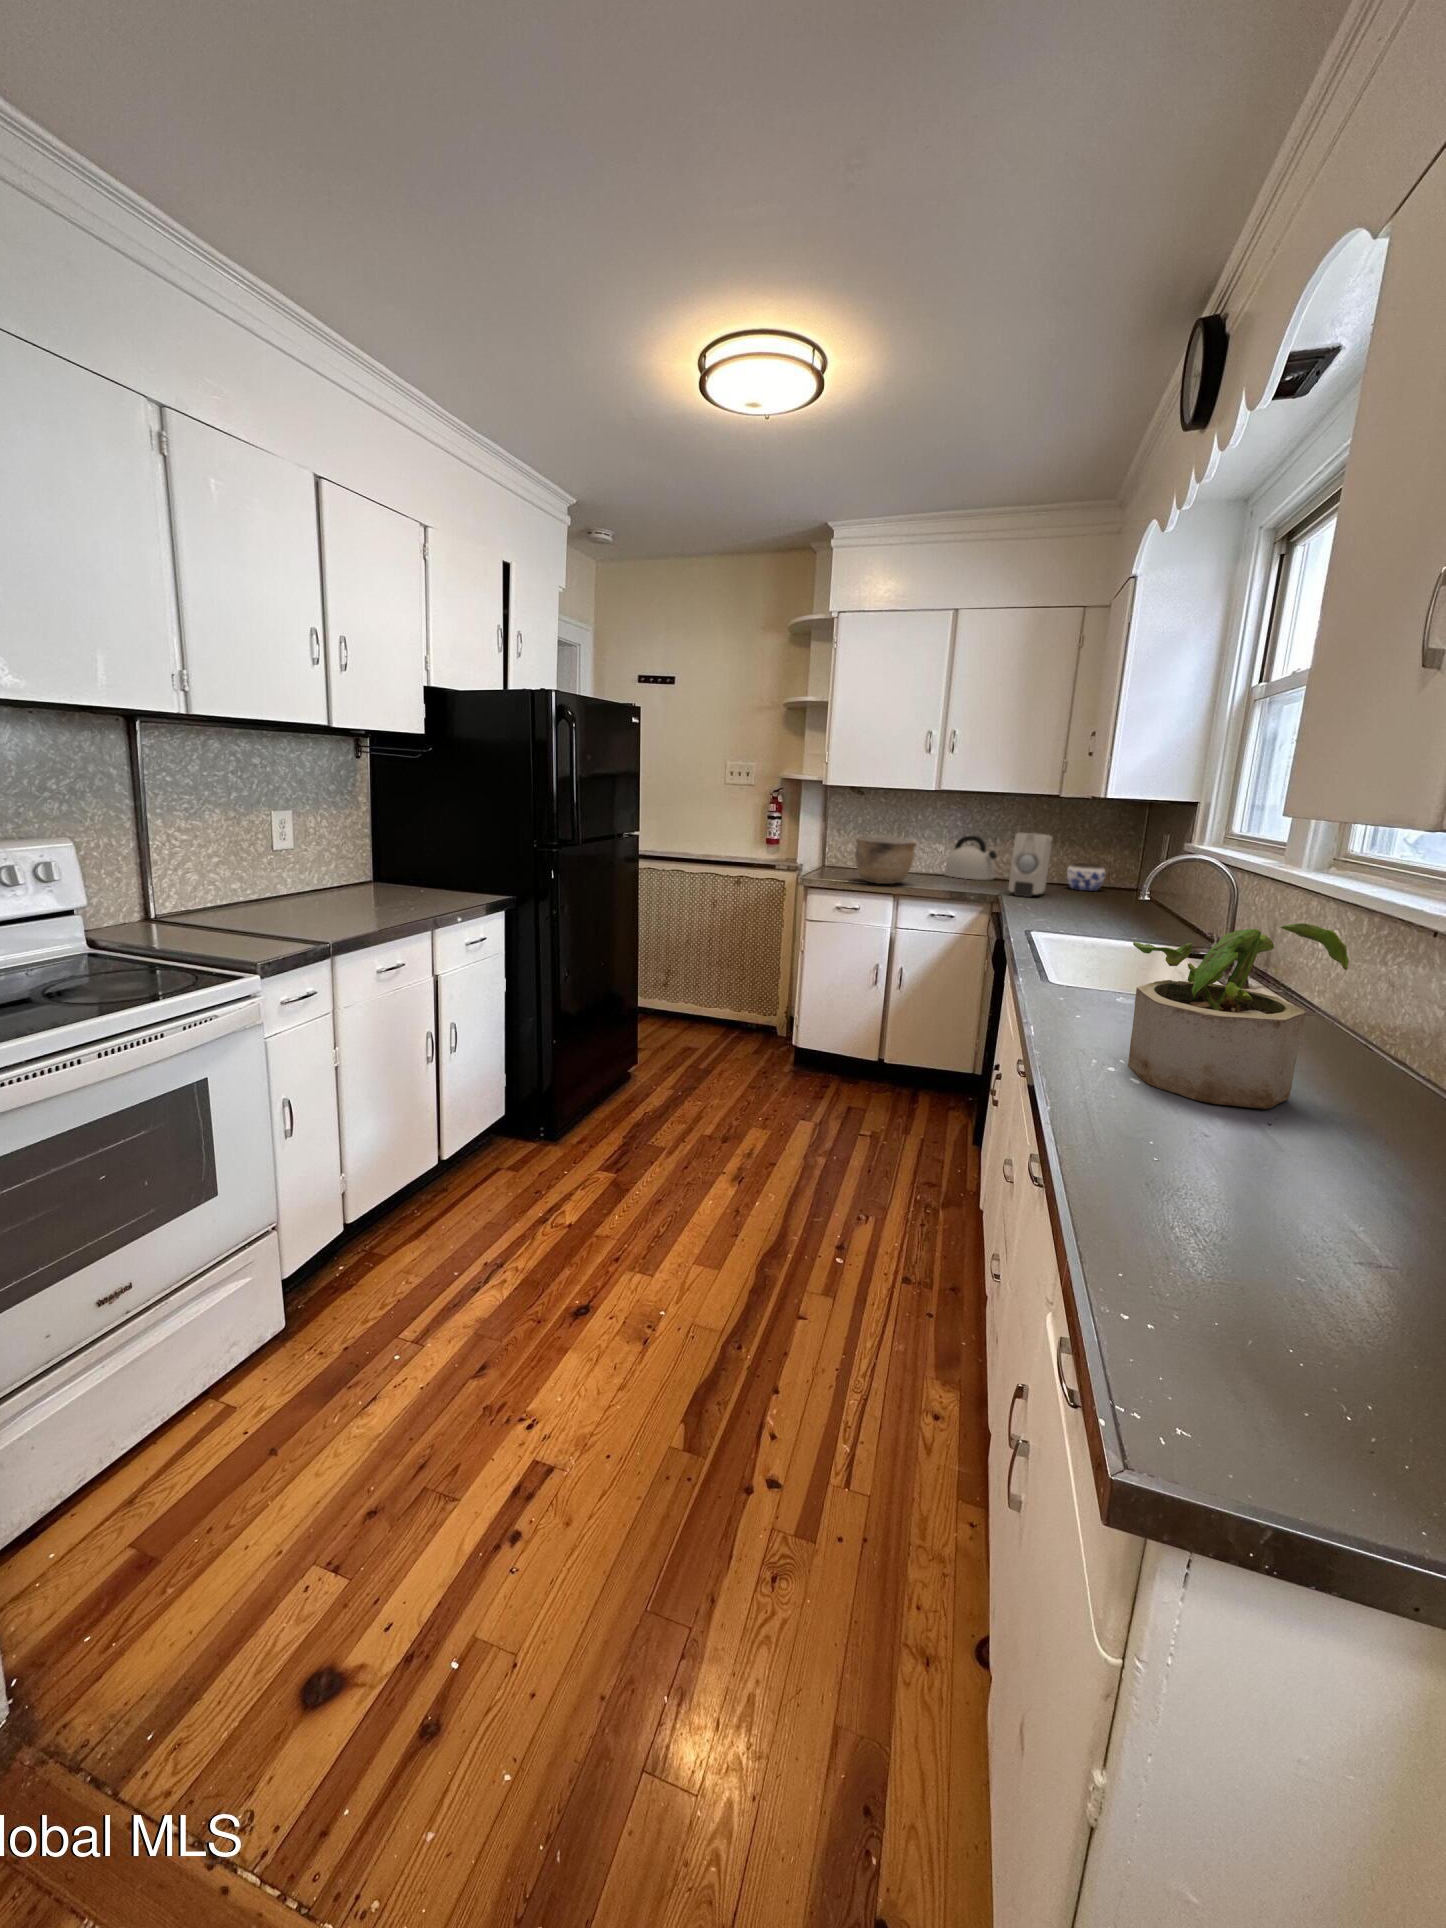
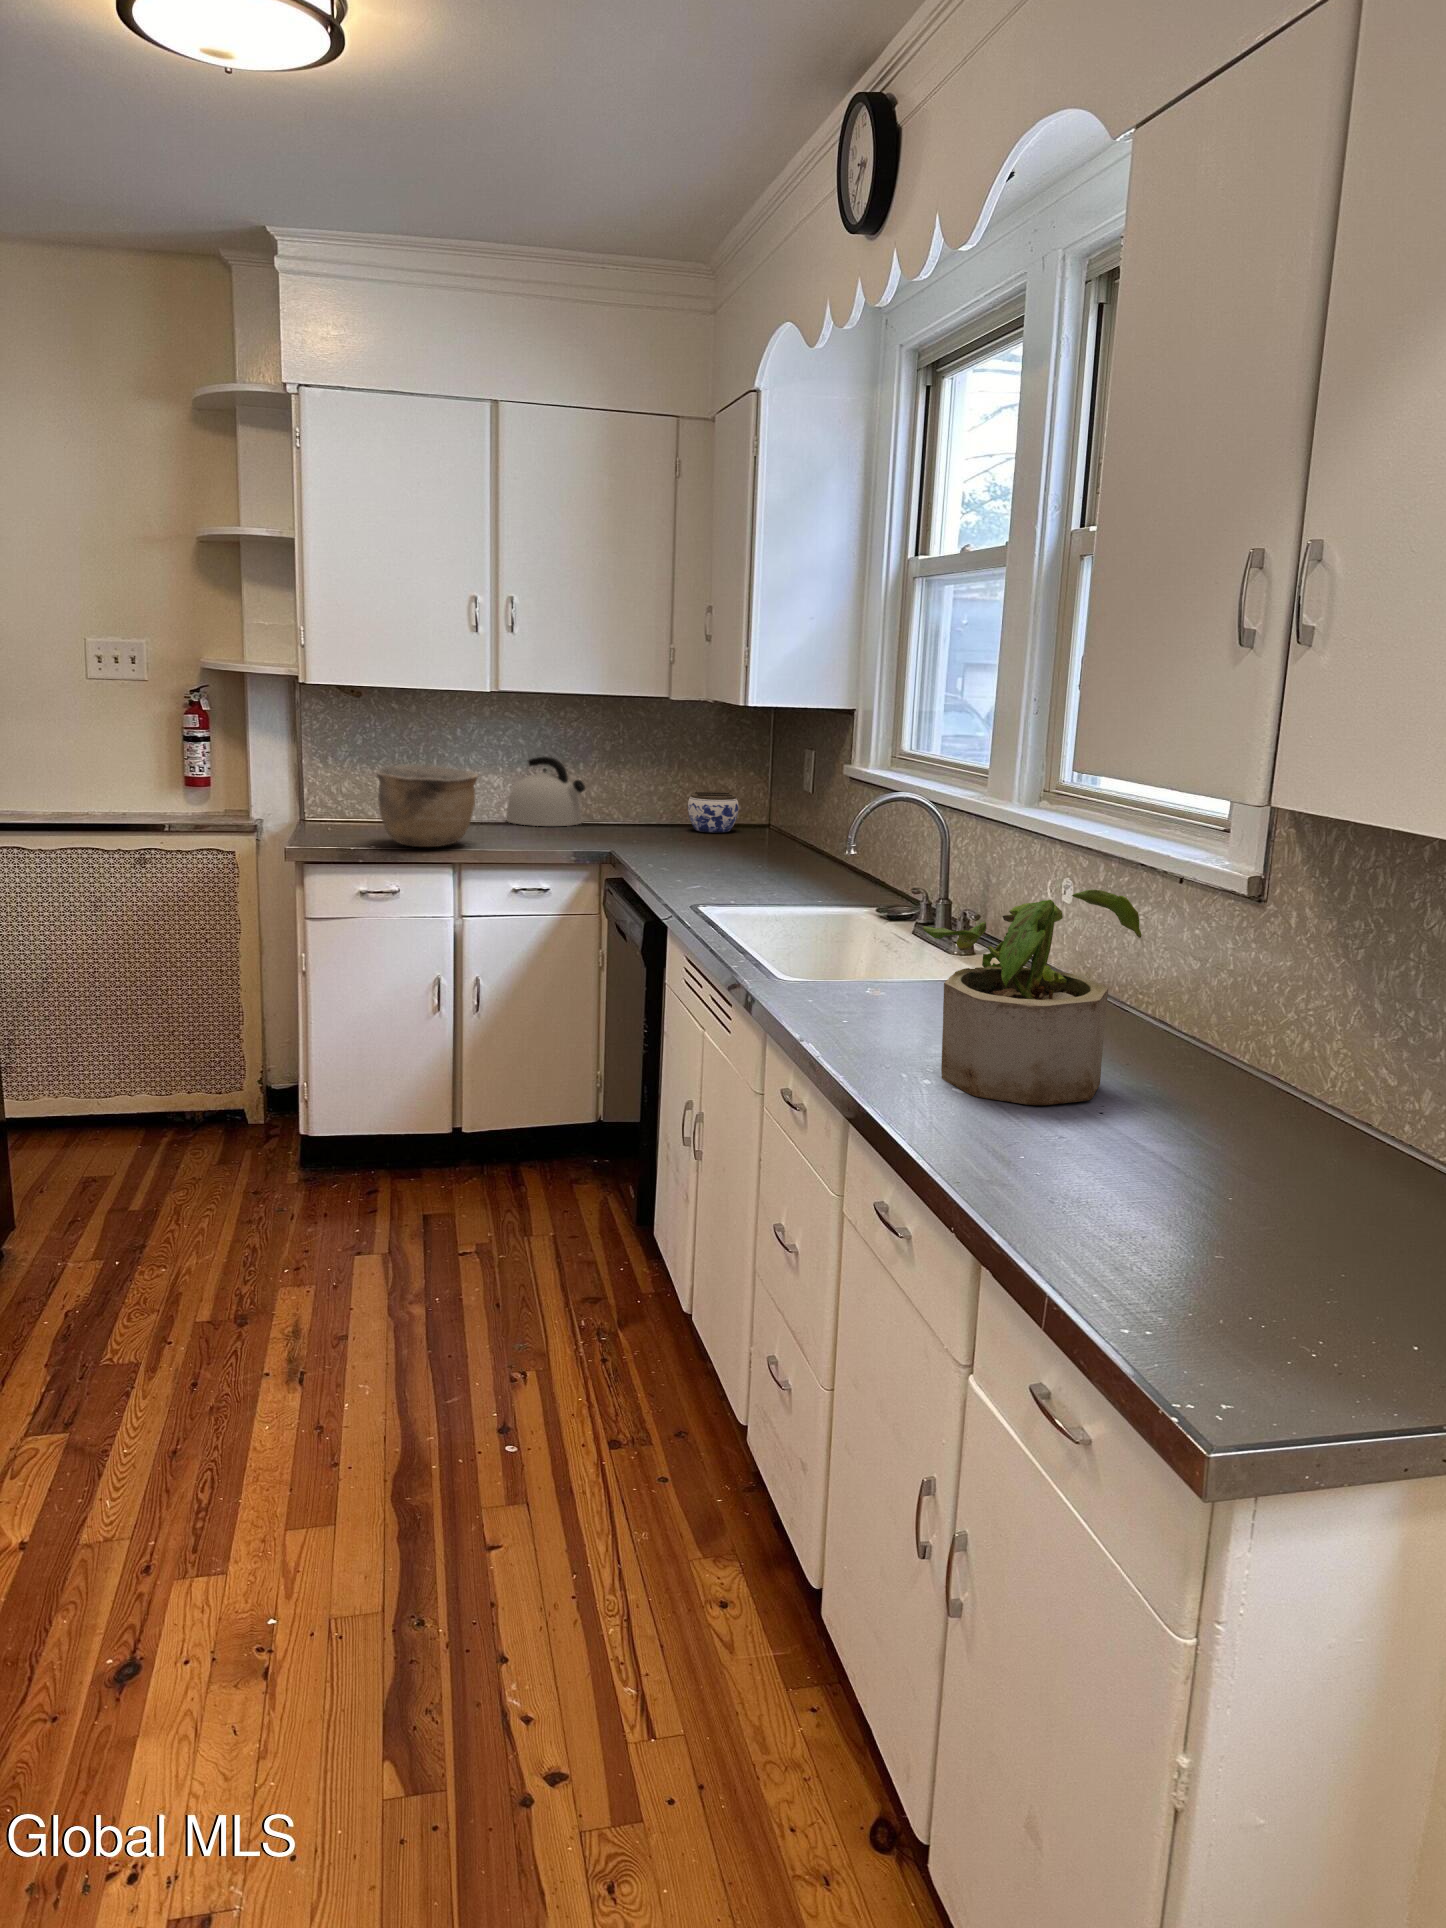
soap dispenser: present [1008,833,1052,897] -> none [624,755,673,851]

